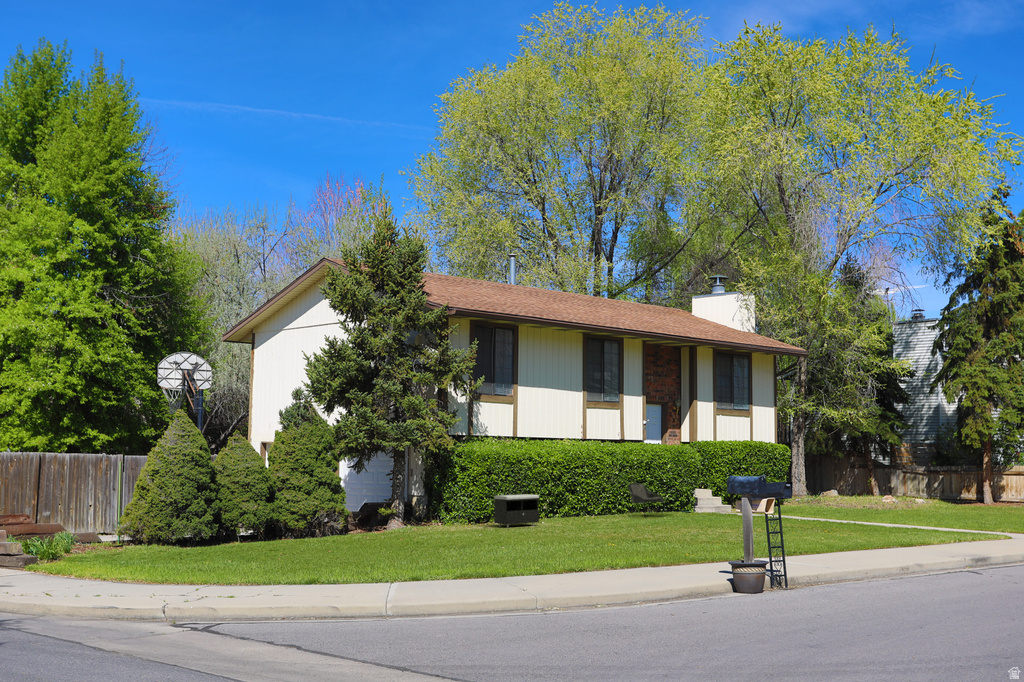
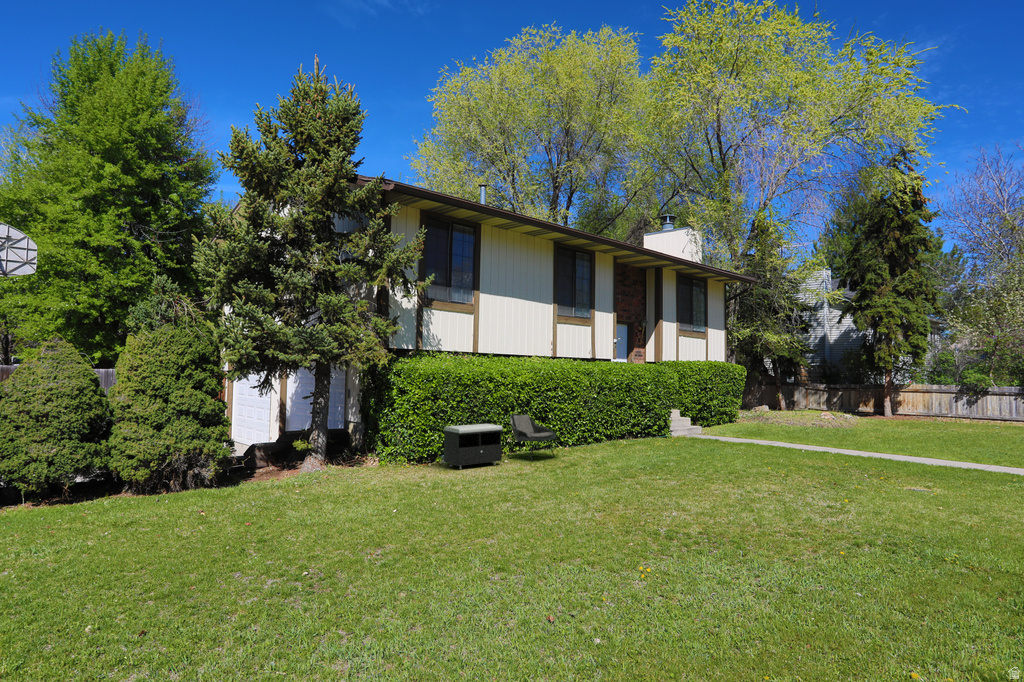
lounge chair: present [628,483,664,516] -> present [508,414,557,462]

